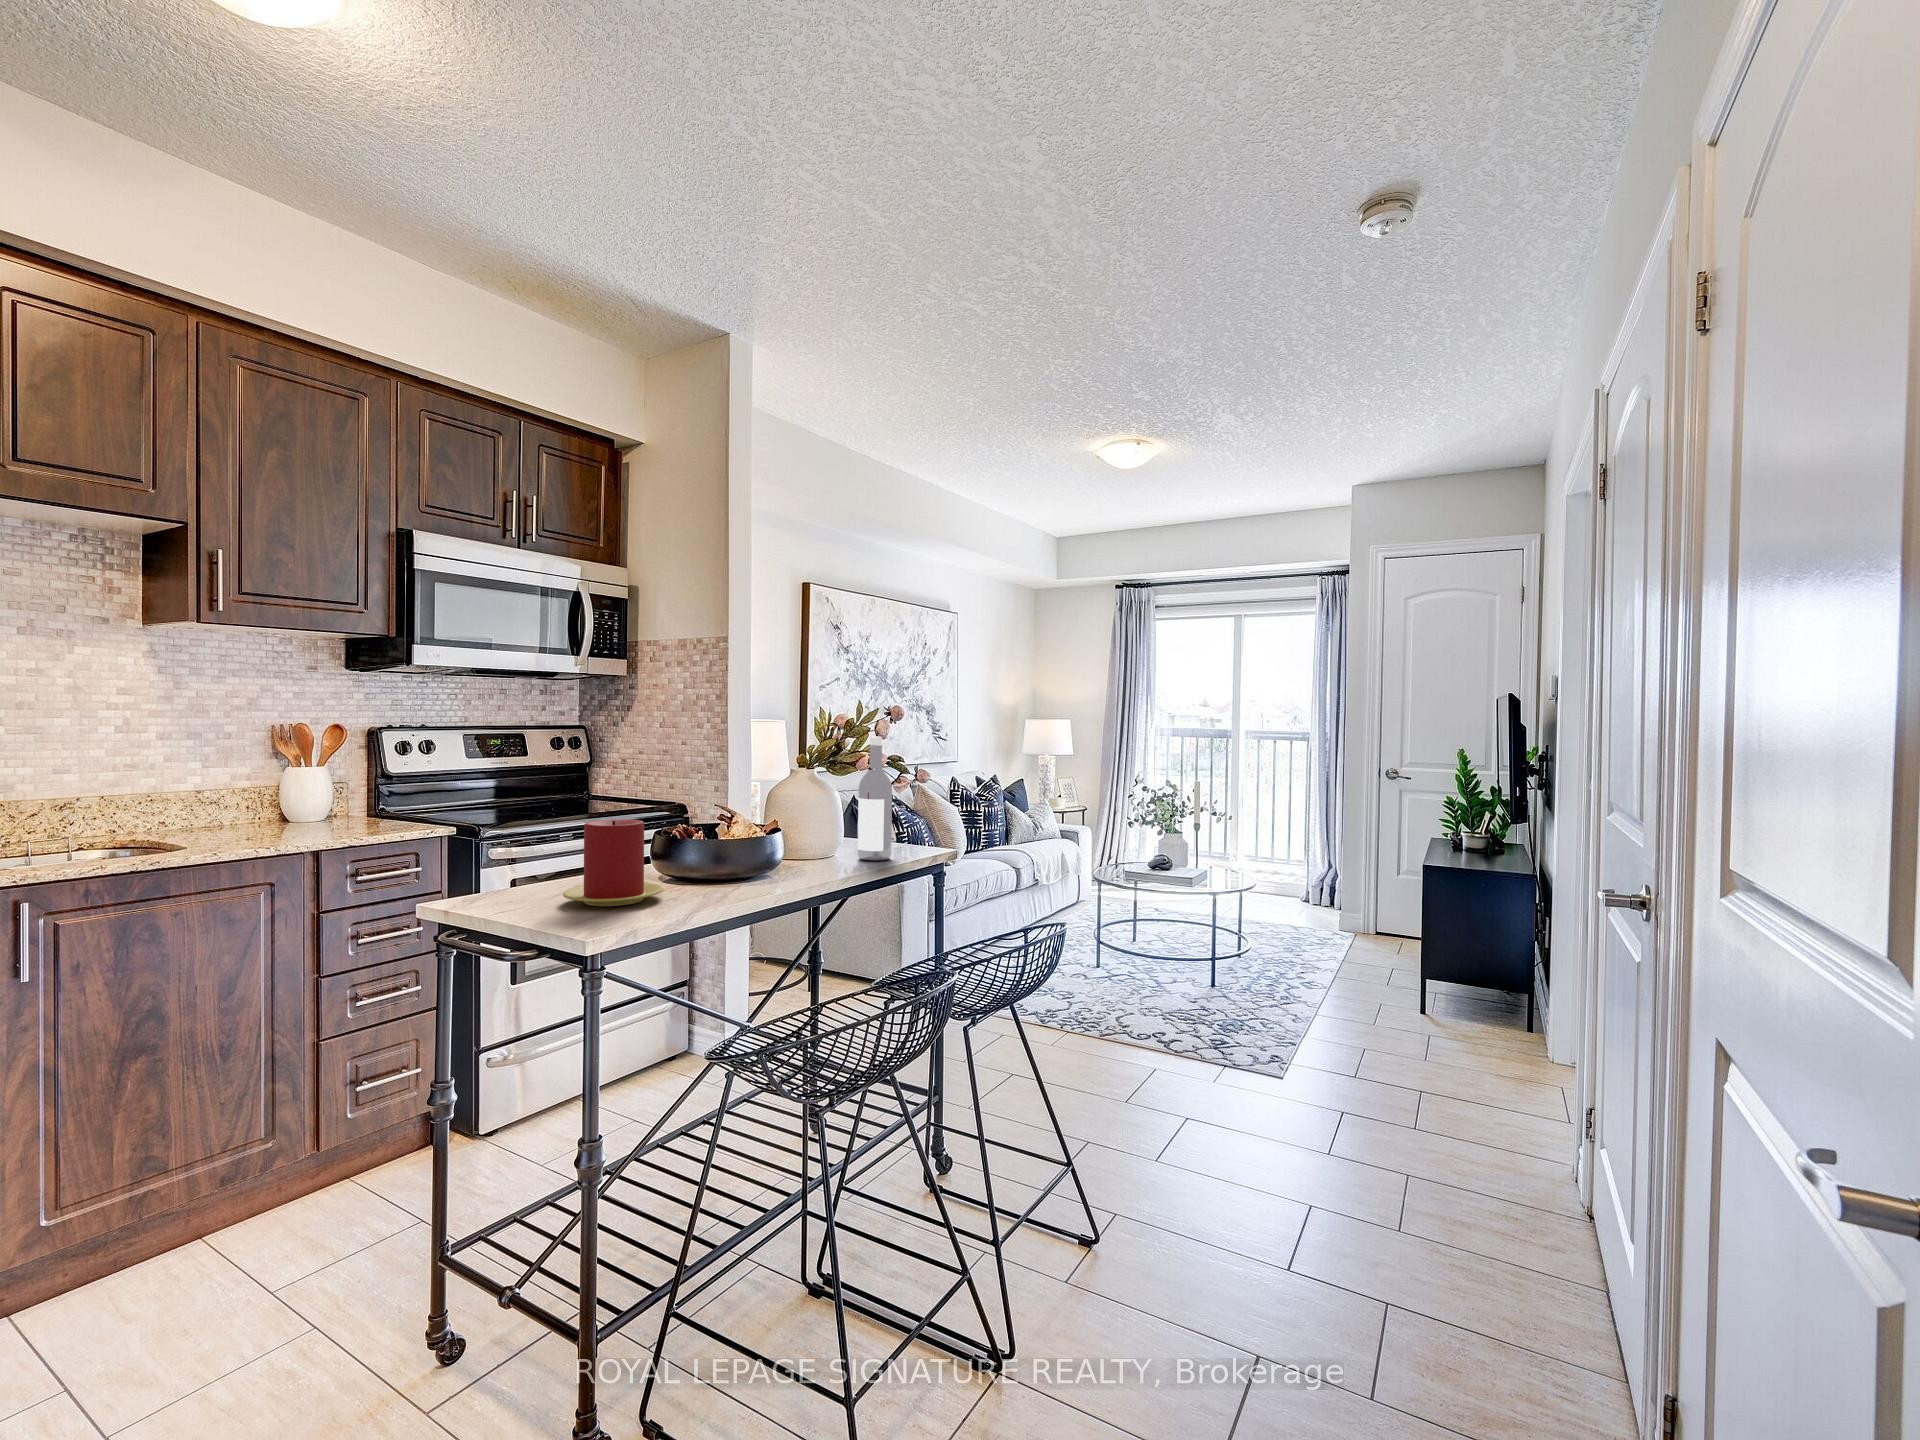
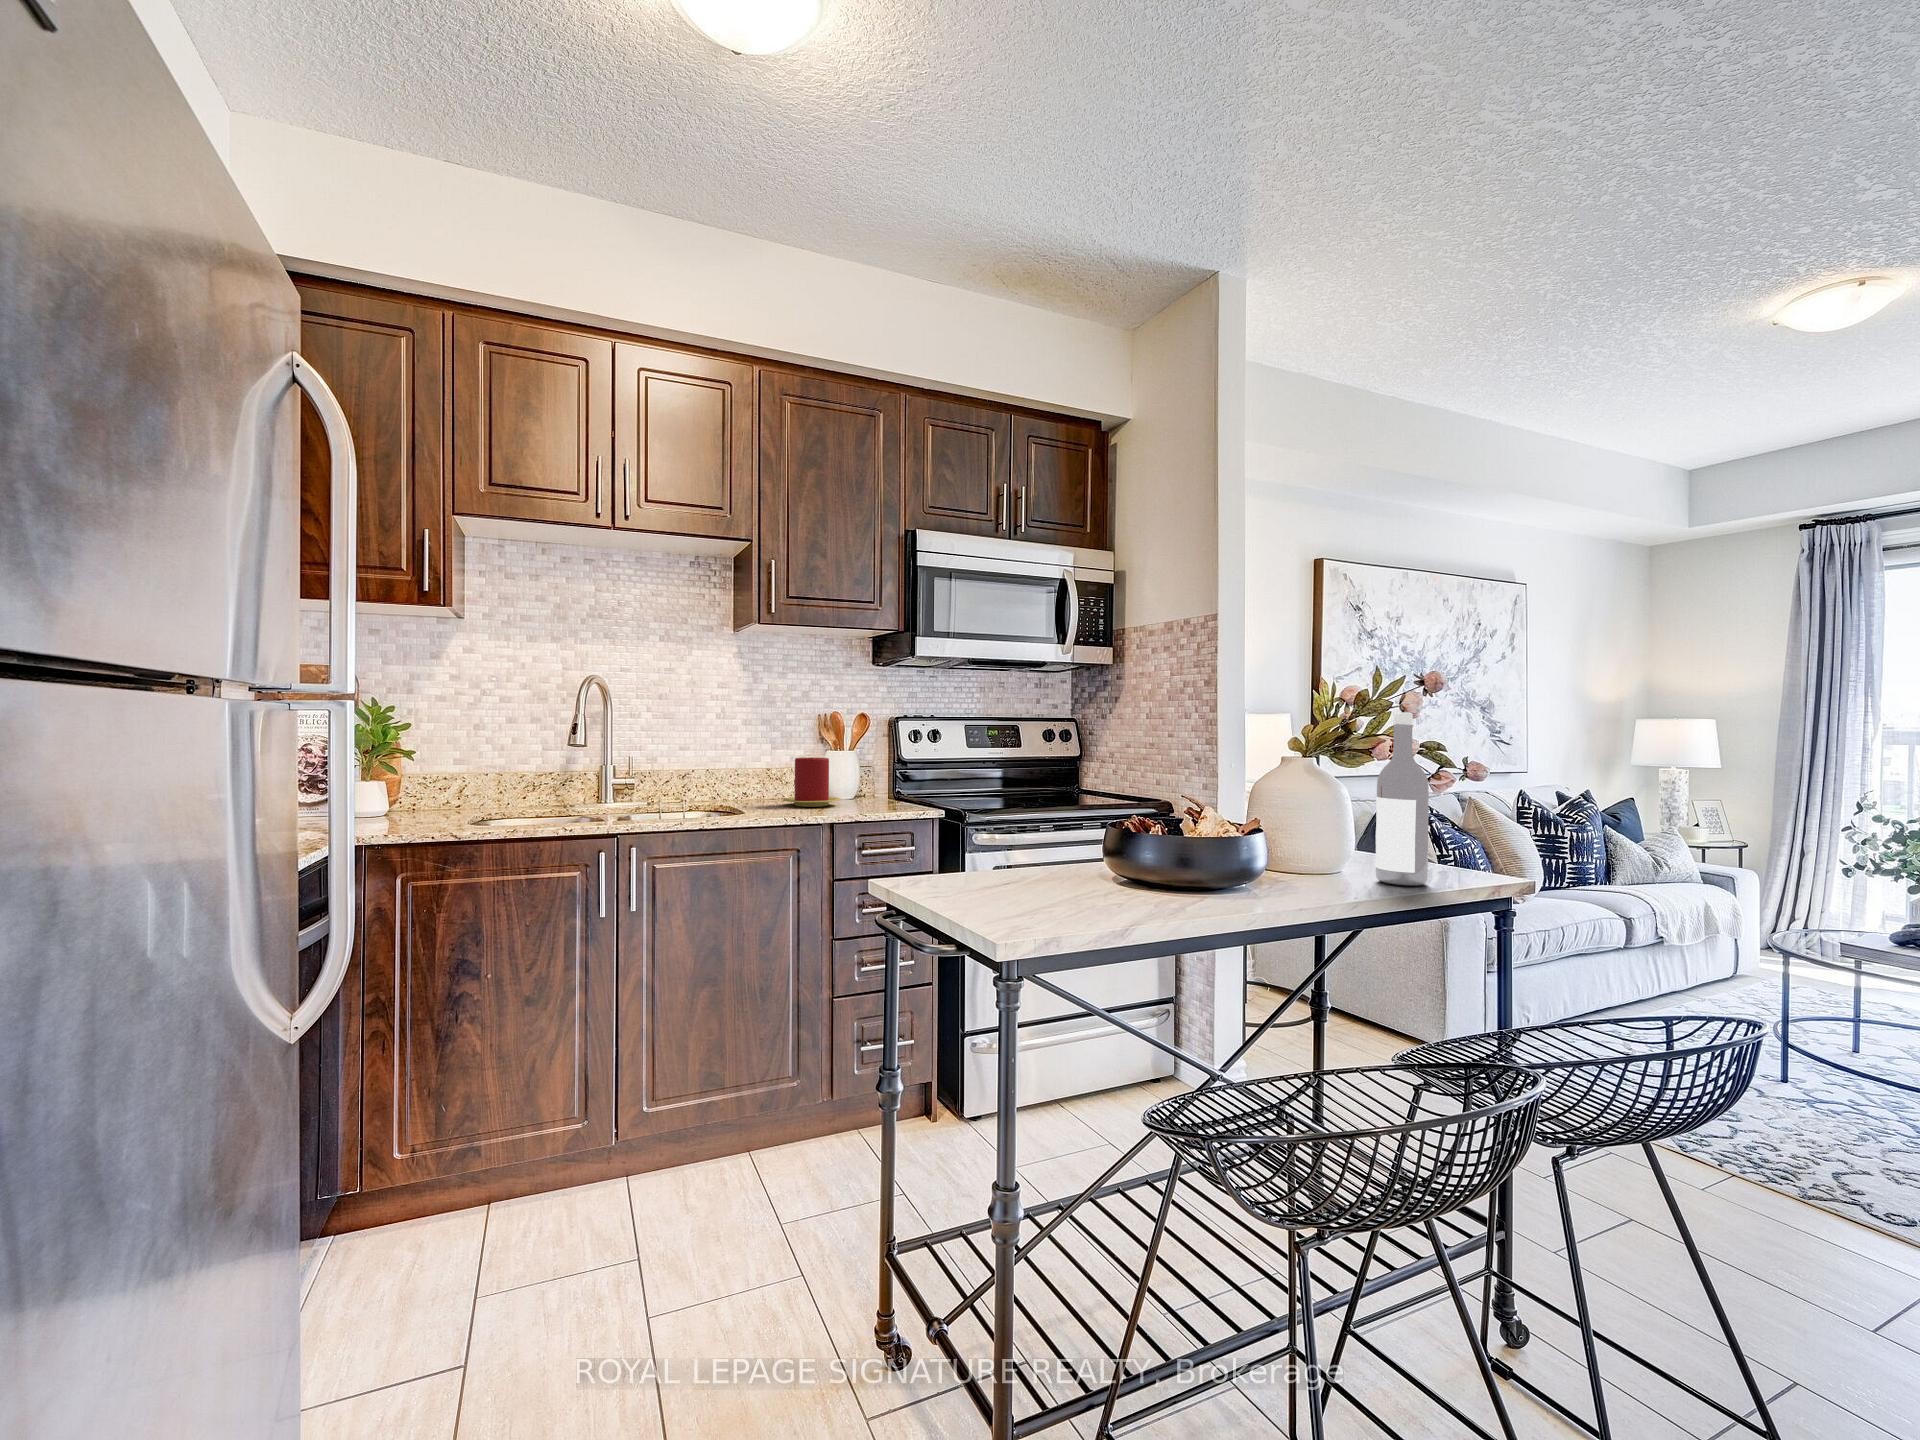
candle: present [563,819,663,906] -> present [783,757,840,807]

